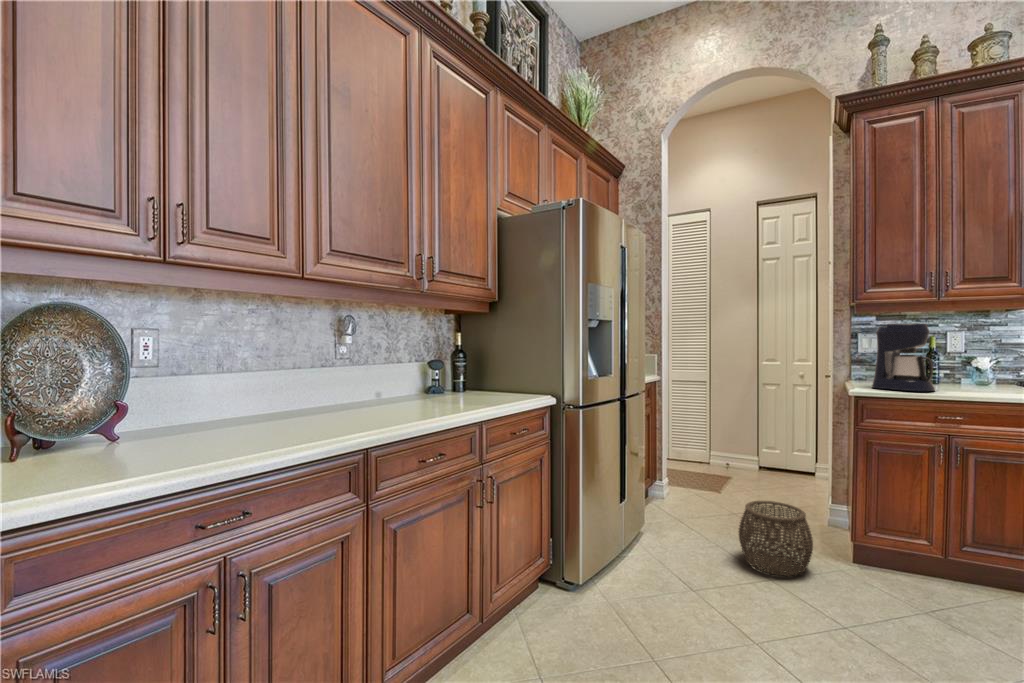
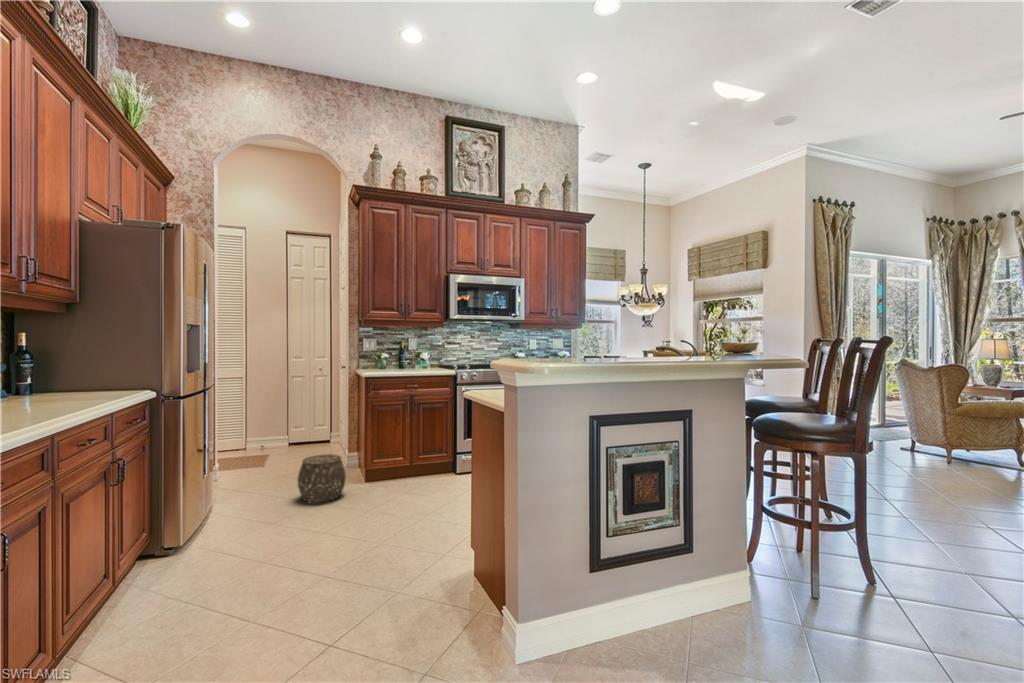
coffee maker: present [872,324,935,391] -> none [375,333,405,372]

